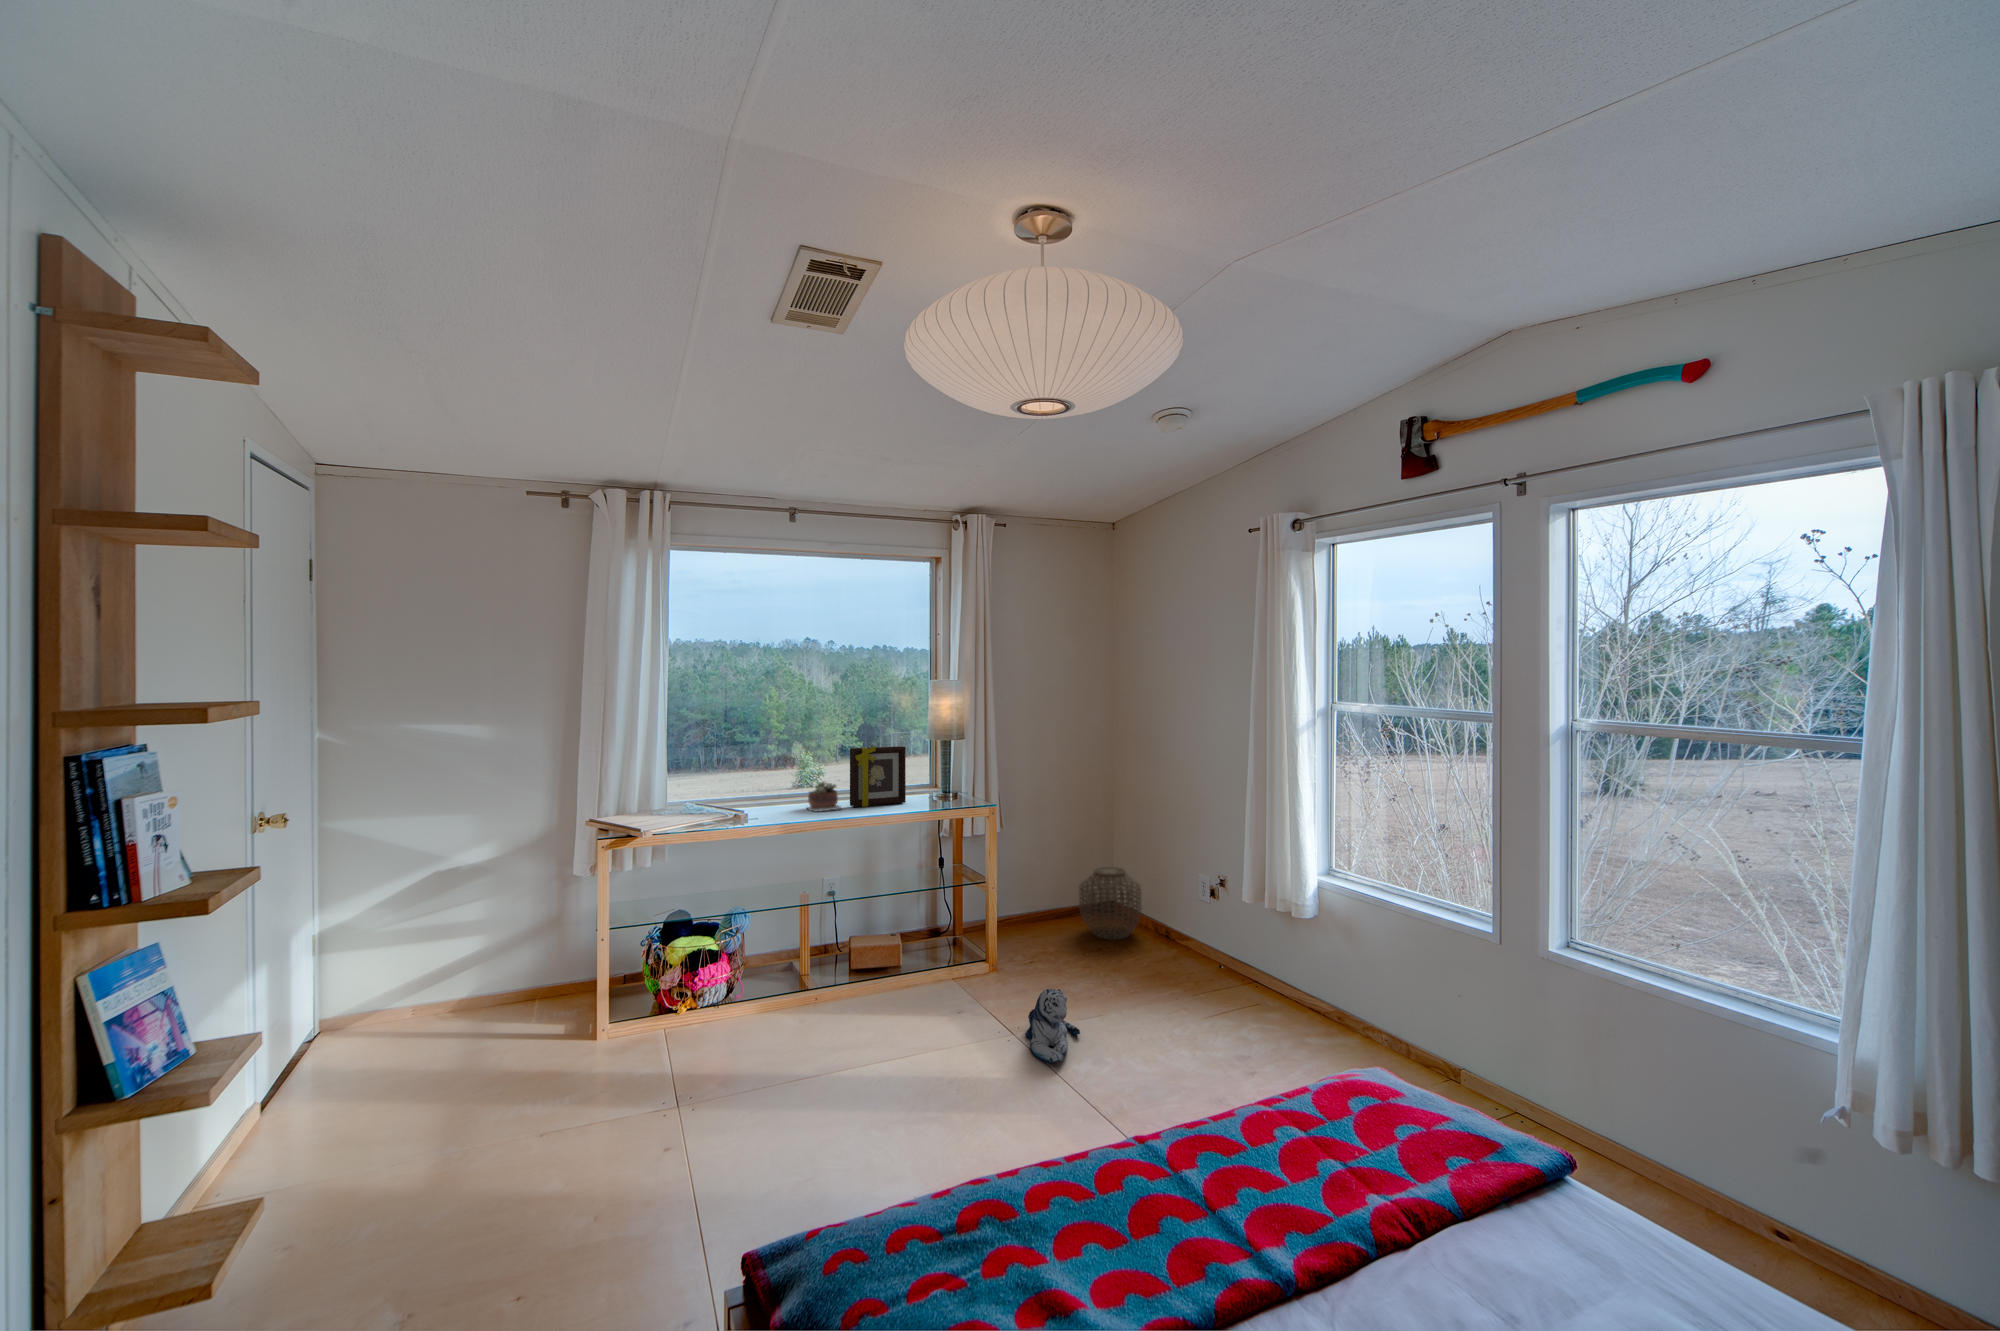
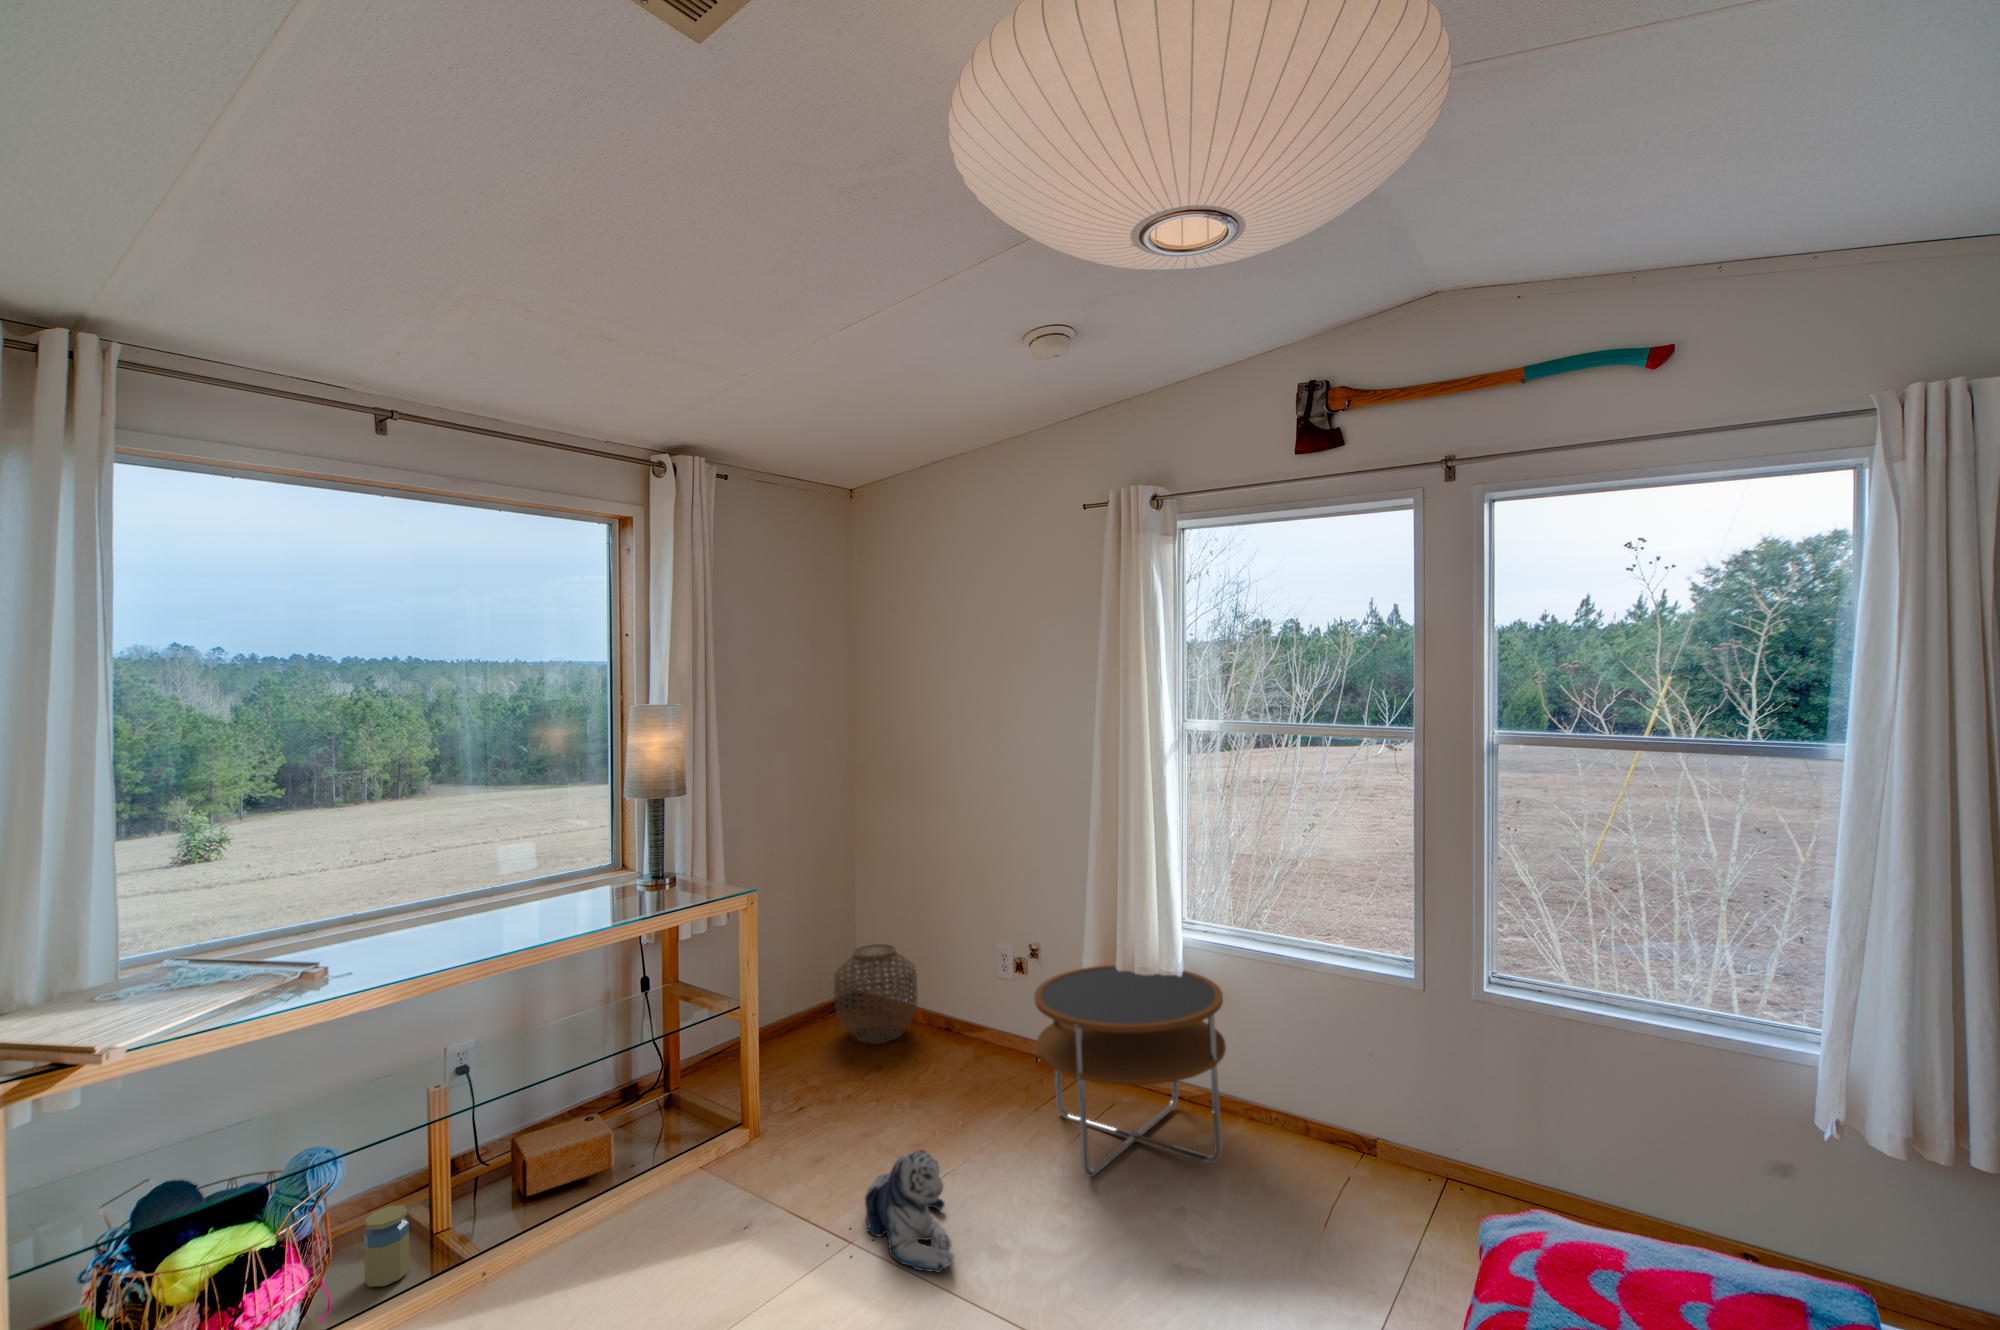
picture frame: present [850,746,906,807] -> none [505,807,598,914]
succulent plant: present [807,782,841,812] -> none [422,876,500,934]
side table: none [1171,899,1324,1058] -> present [1034,965,1226,1177]
jar: none [766,954,787,994] -> present [364,1205,410,1287]

